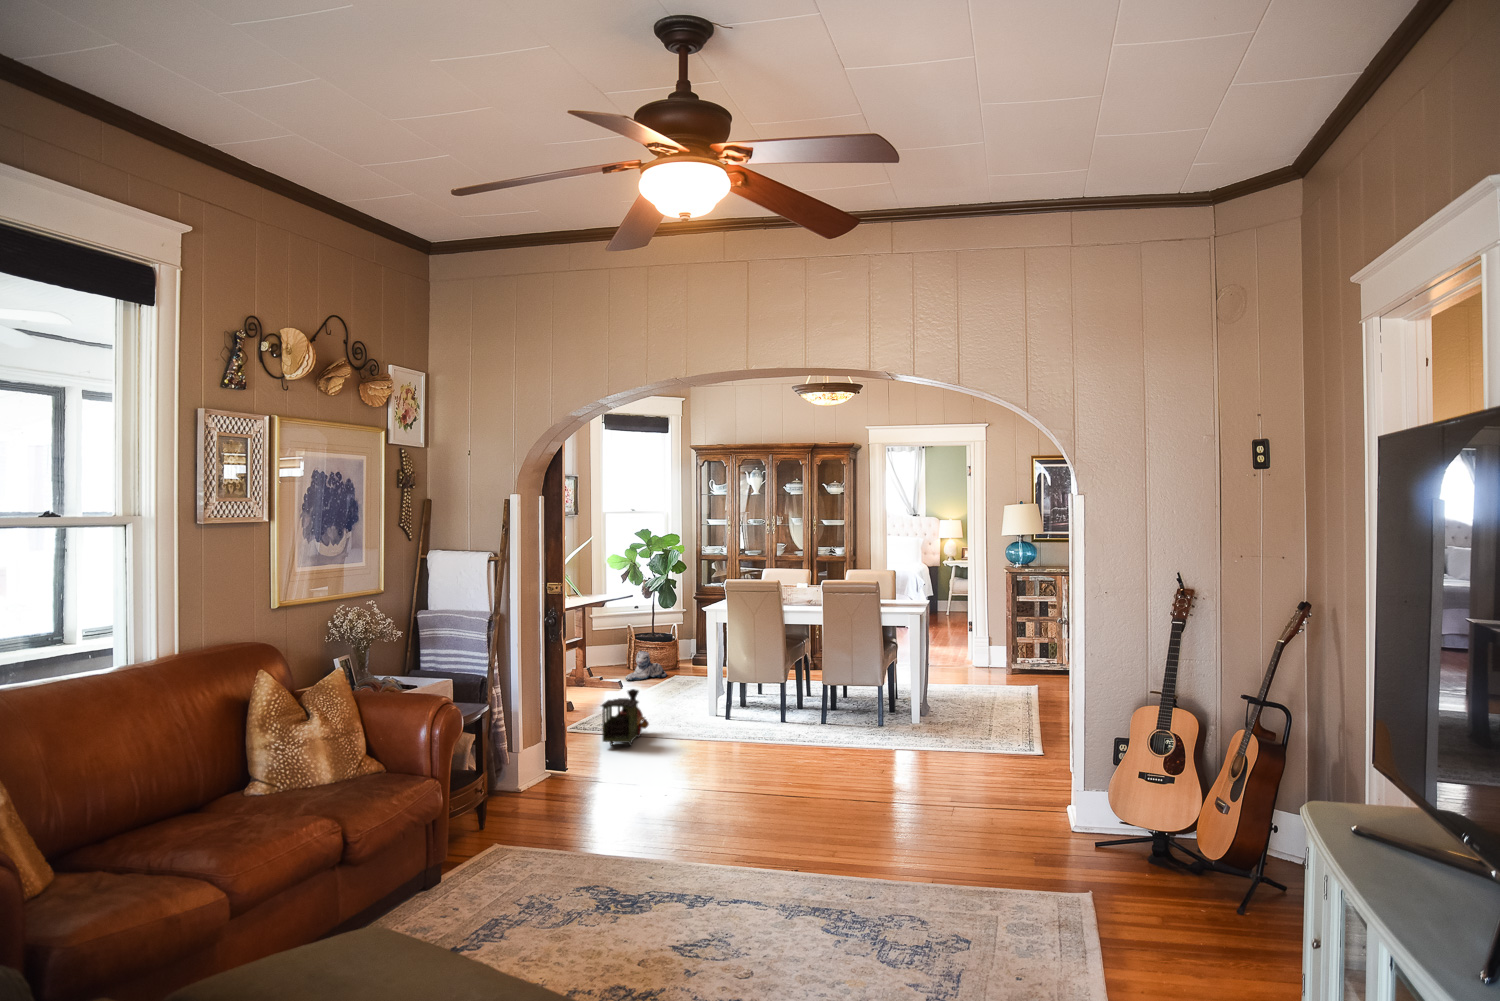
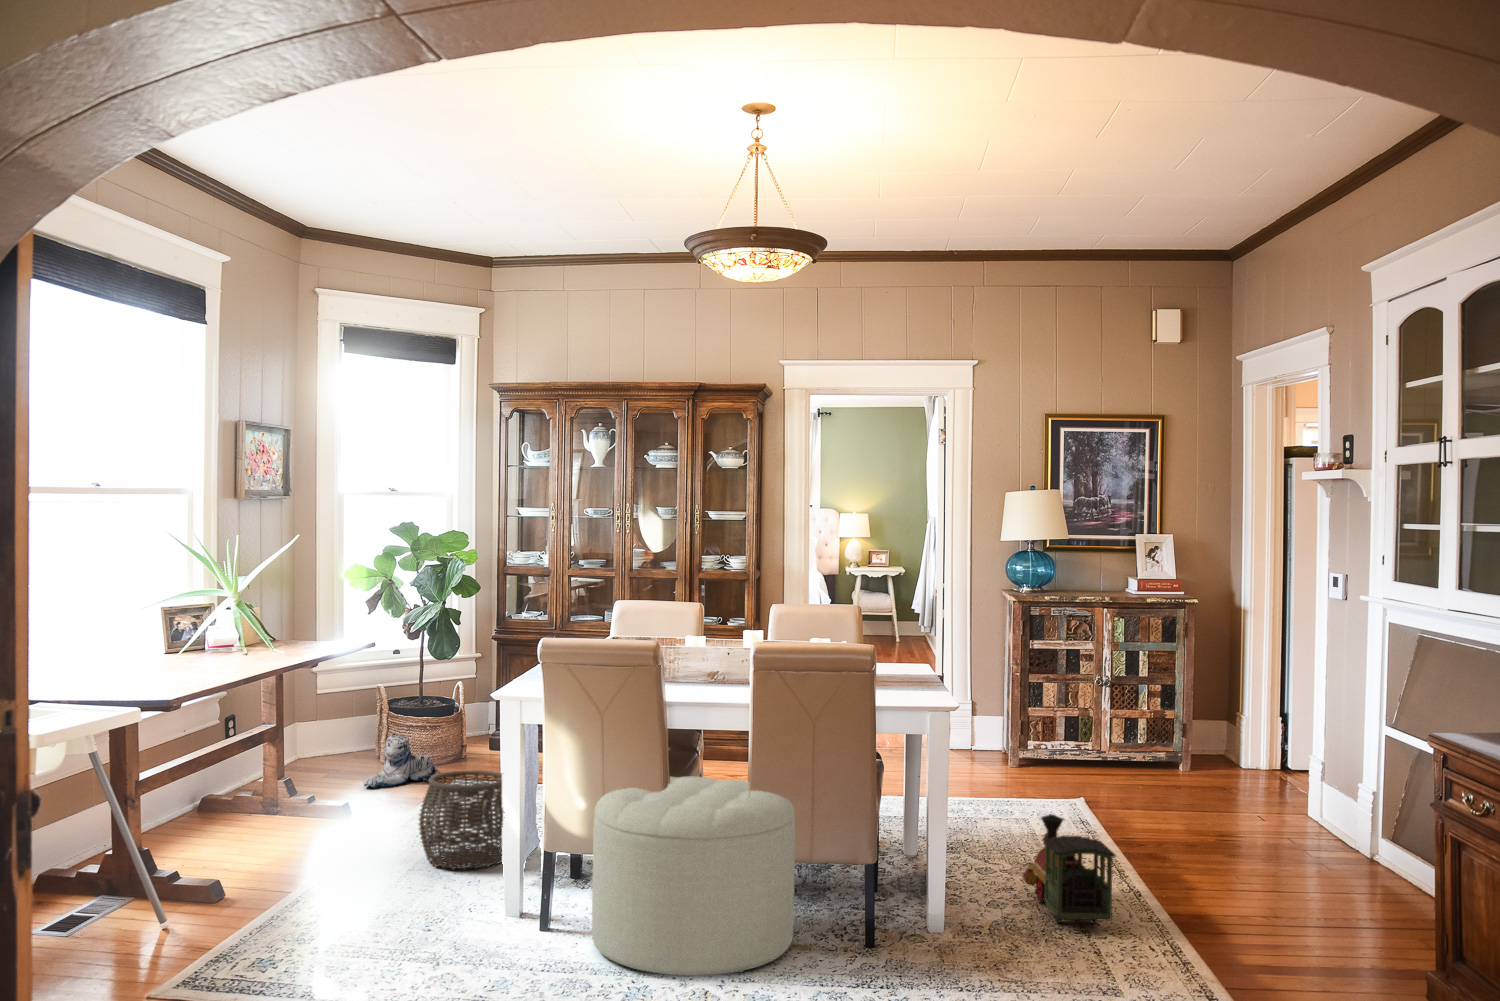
ottoman: none [752,664,856,760] -> present [592,776,795,976]
woven basket: none [660,666,712,717] -> present [419,770,505,870]
toy train: present [601,689,649,746] -> present [1023,814,1116,924]

